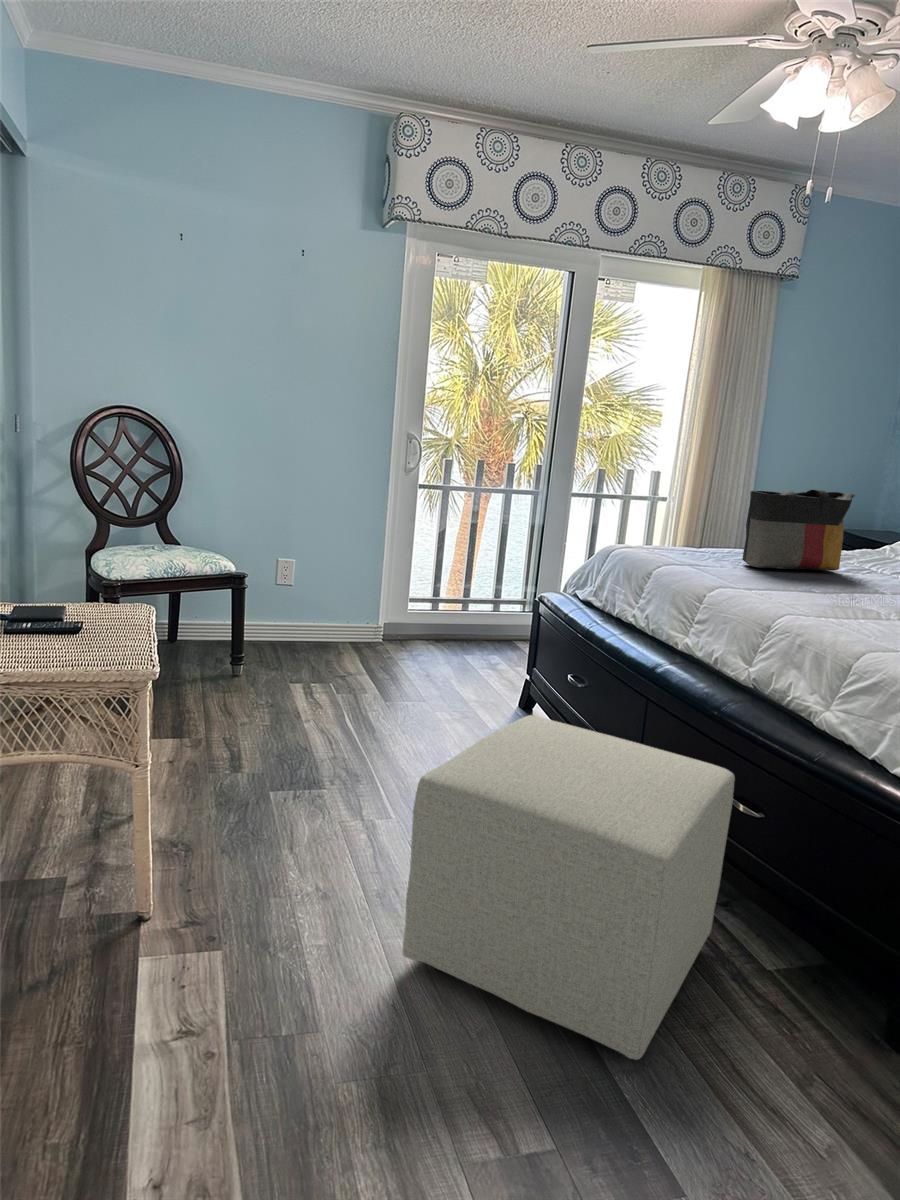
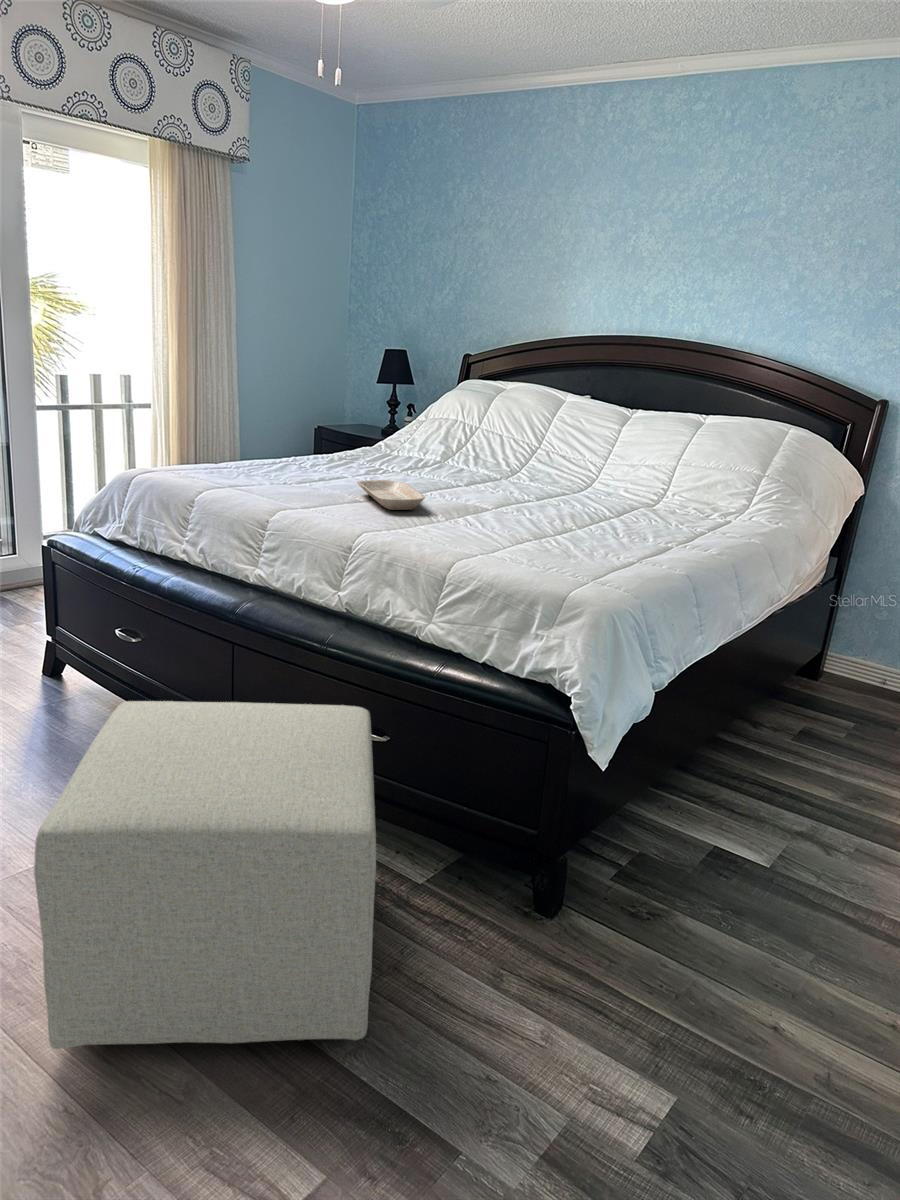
tote bag: present [742,489,855,571] -> none [277,394,372,480]
tray: none [812,574,874,605] -> present [357,480,425,510]

